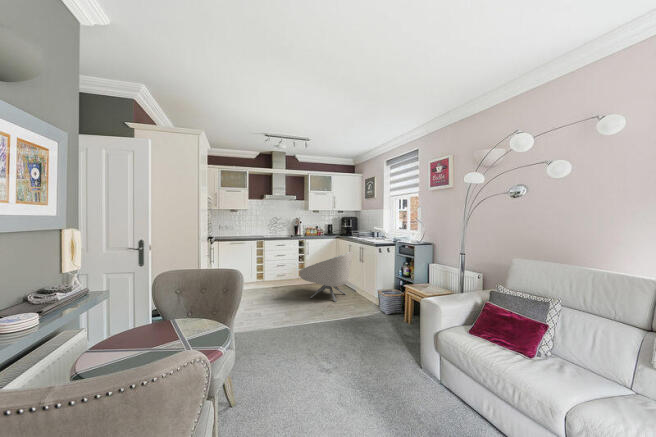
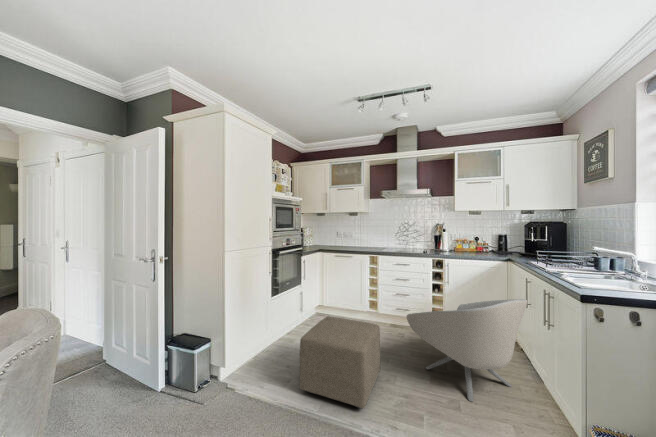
ottoman: none [254,276,298,320] -> present [300,316,380,409]

